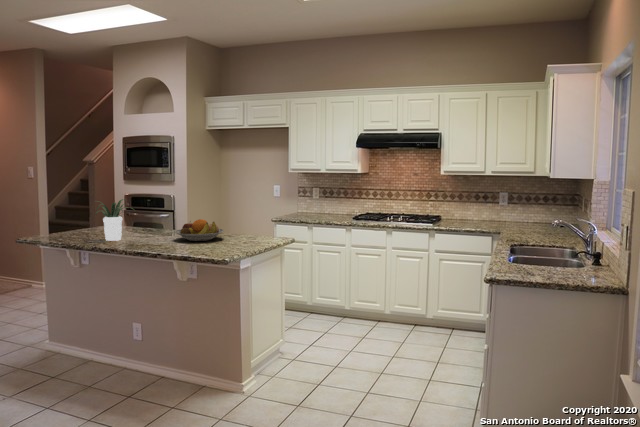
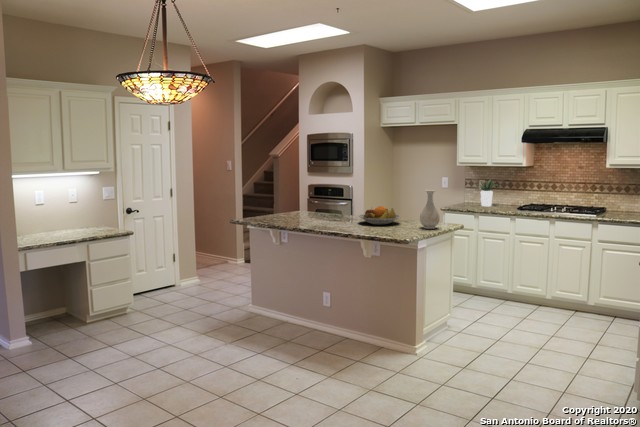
potted plant: present [96,199,126,241] -> present [479,179,498,206]
vase: none [245,200,267,244] -> present [420,190,440,229]

